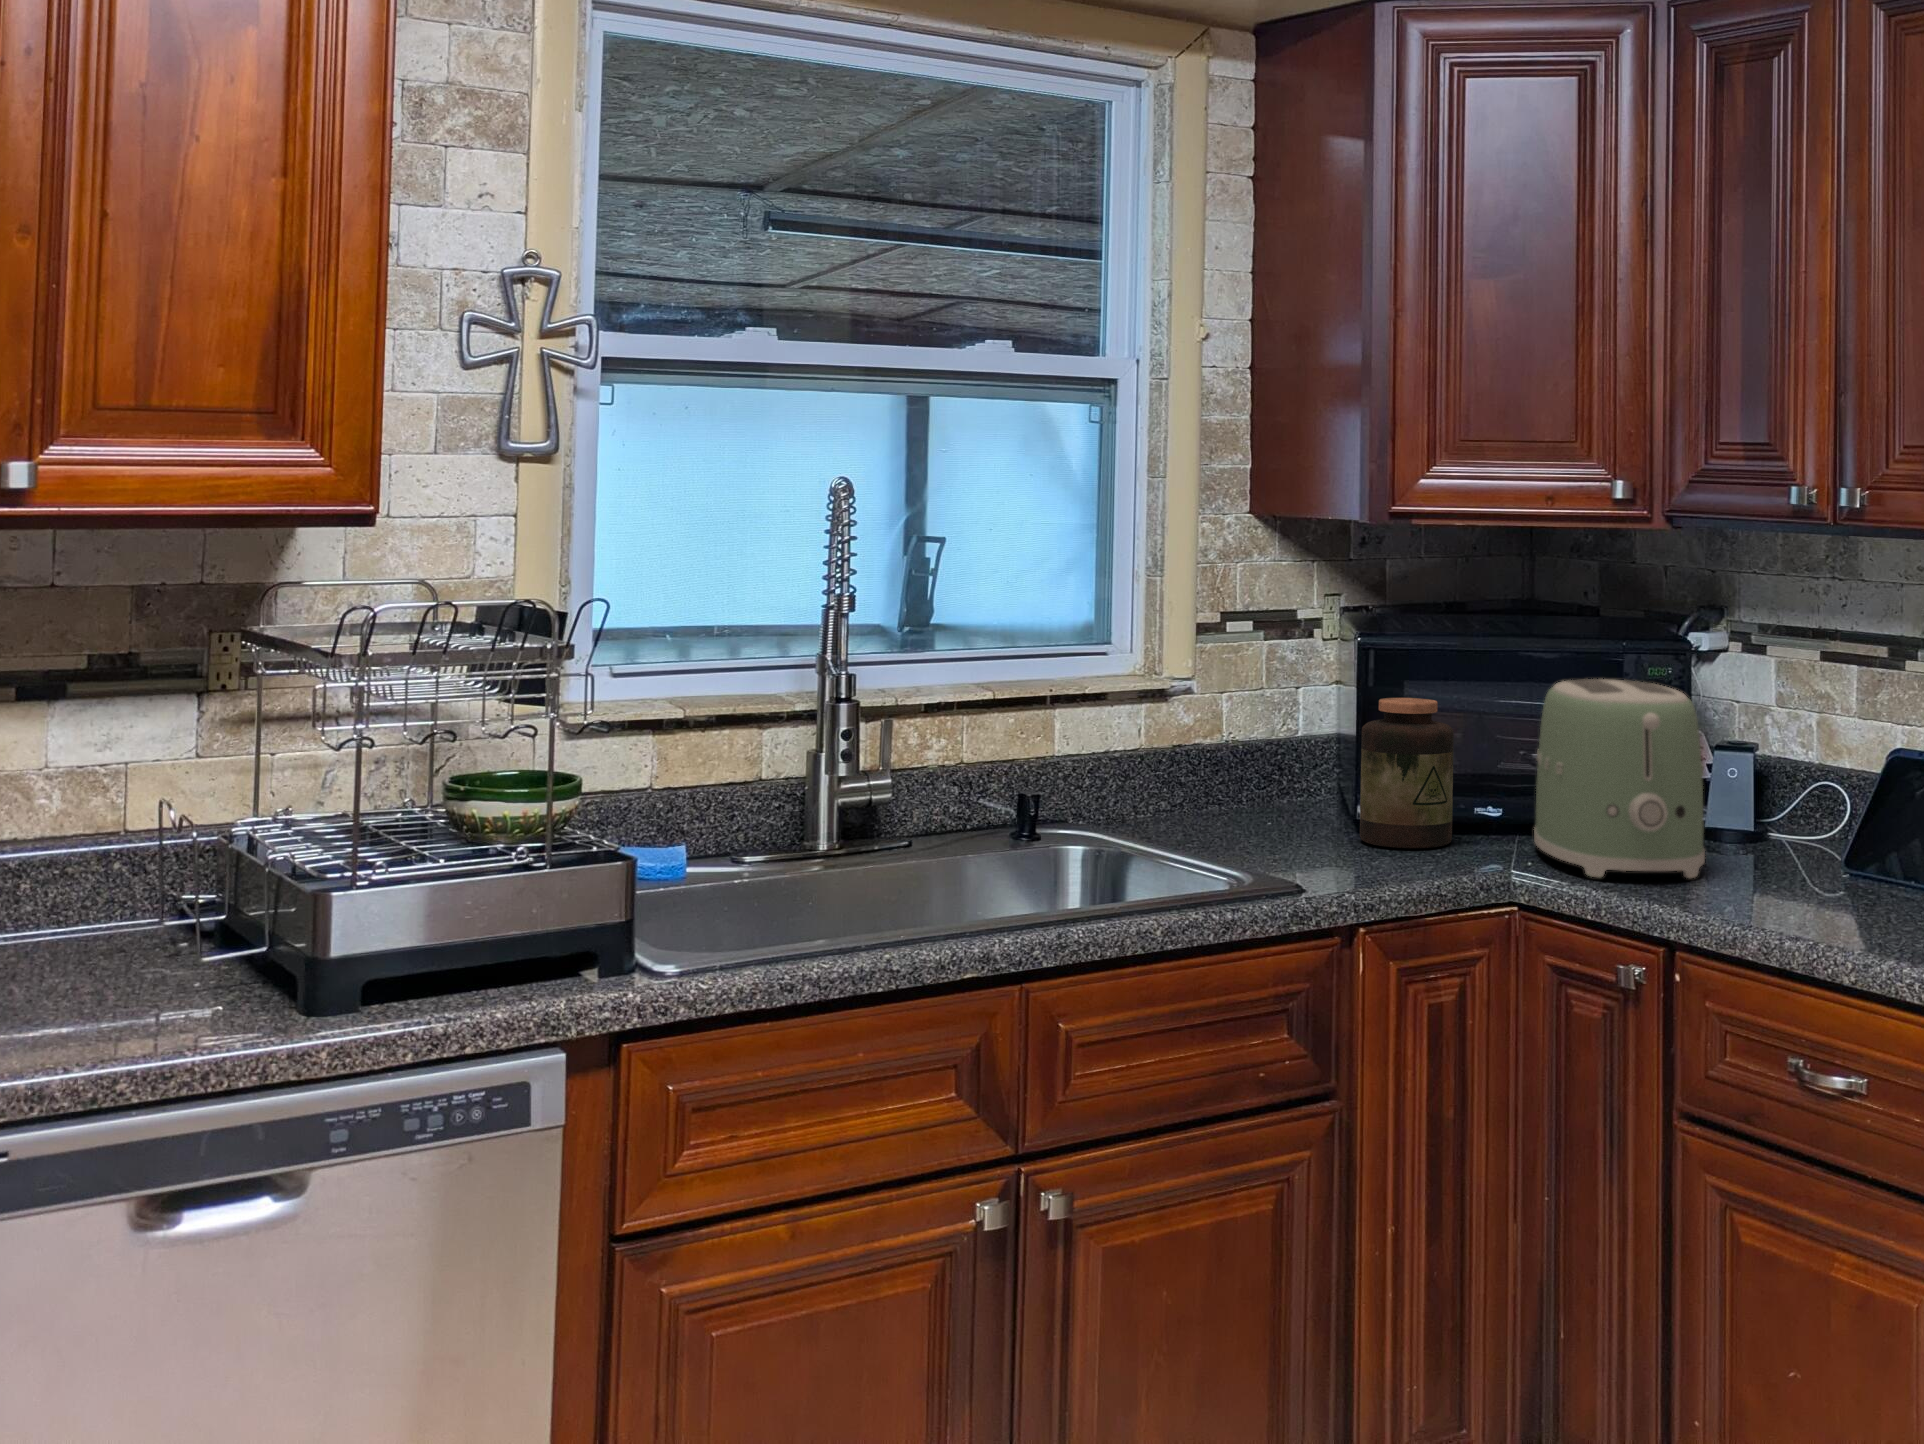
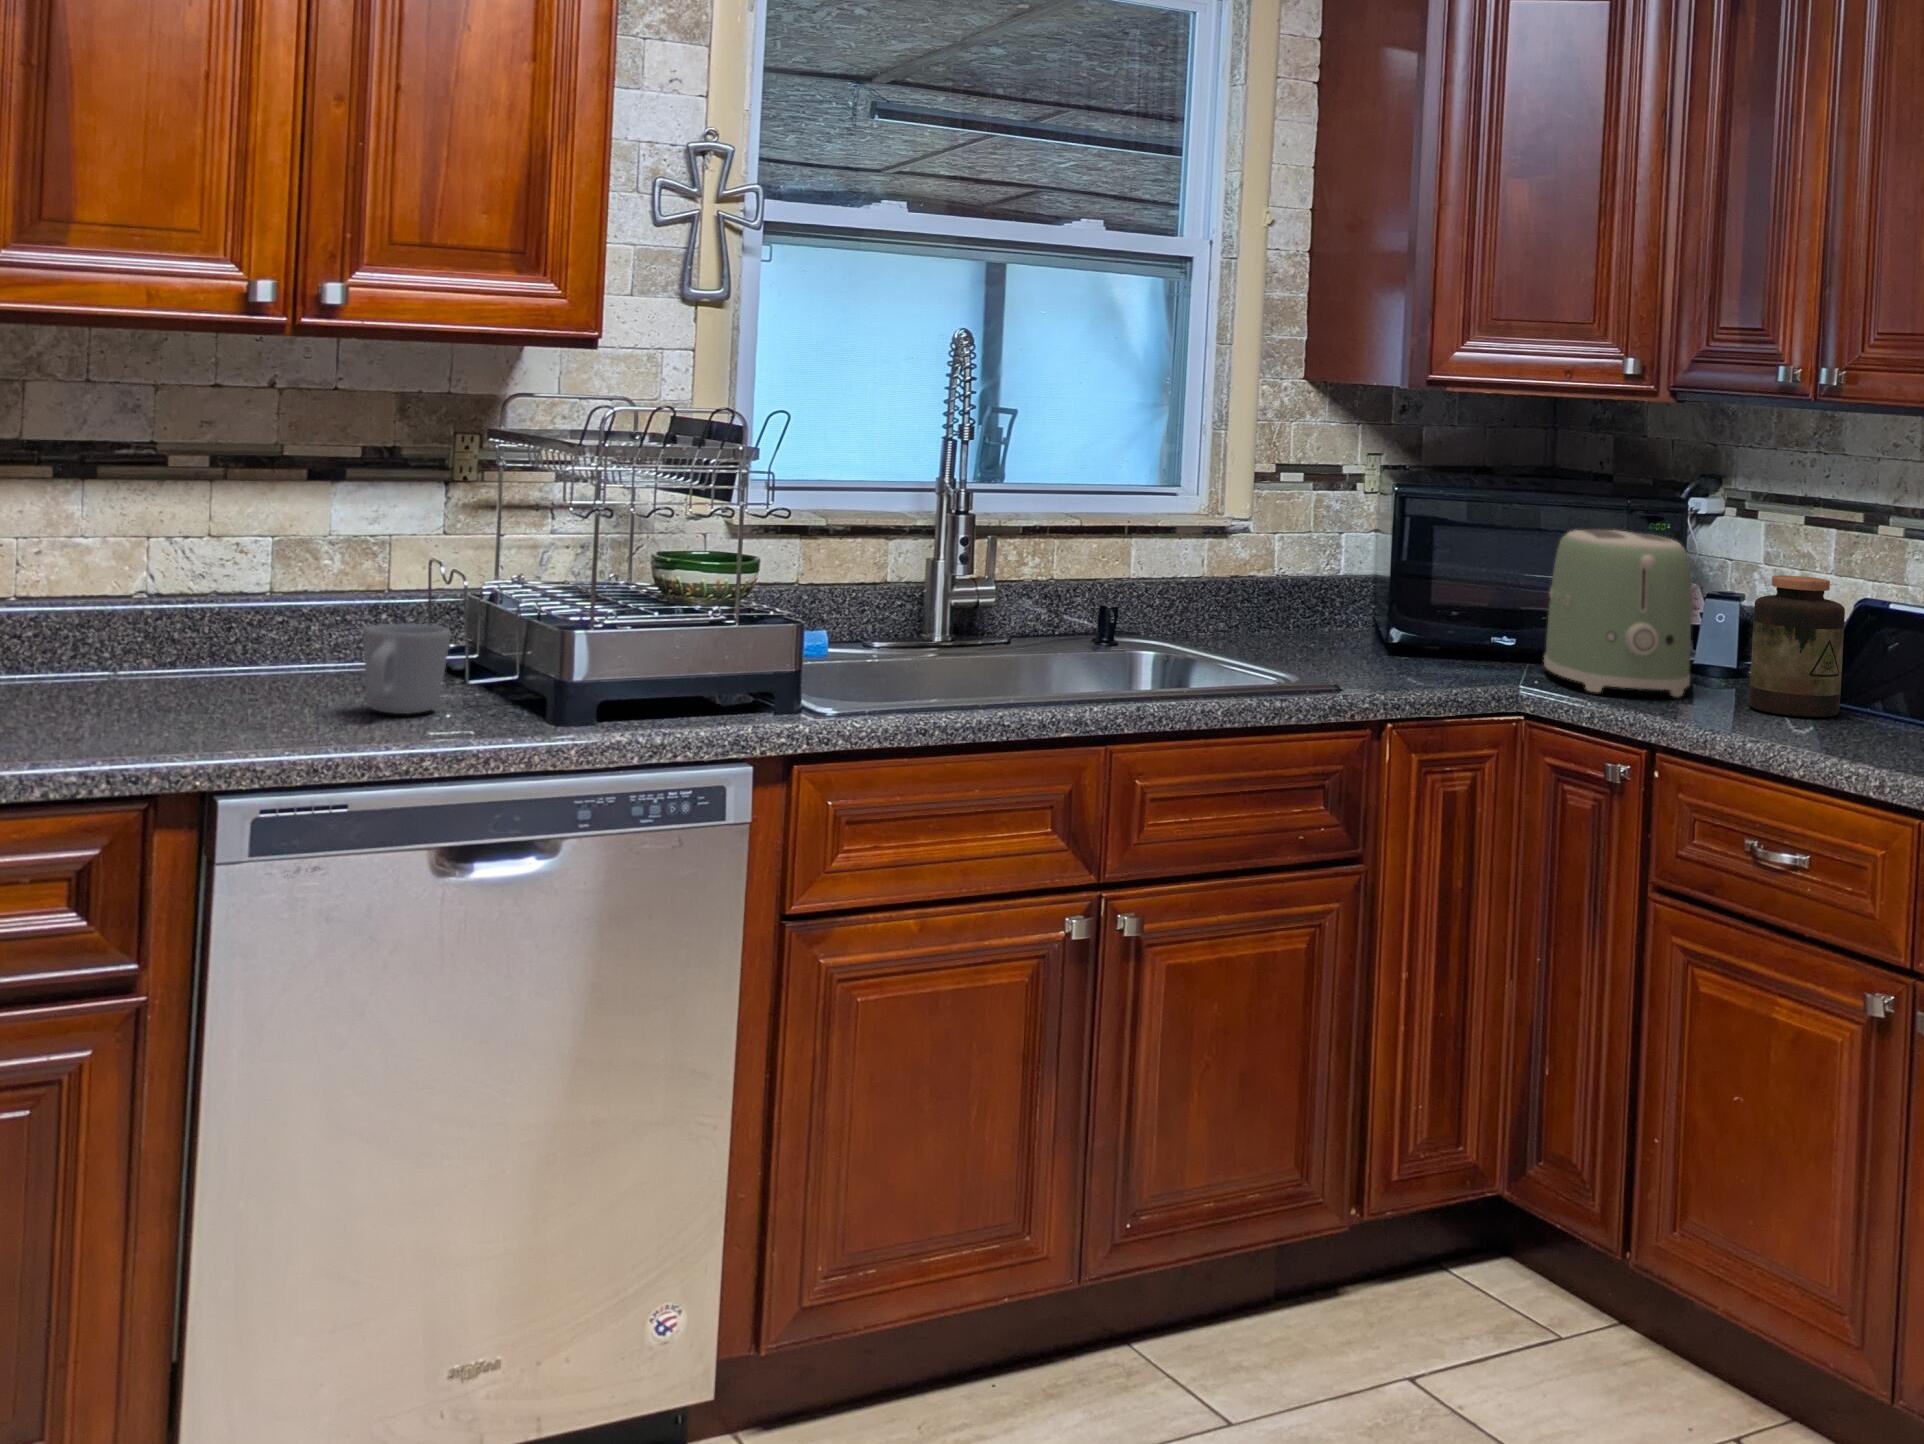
jar: present [1360,698,1454,848] -> present [1749,575,1845,717]
mug: none [57,890,174,1011] -> present [364,624,451,714]

